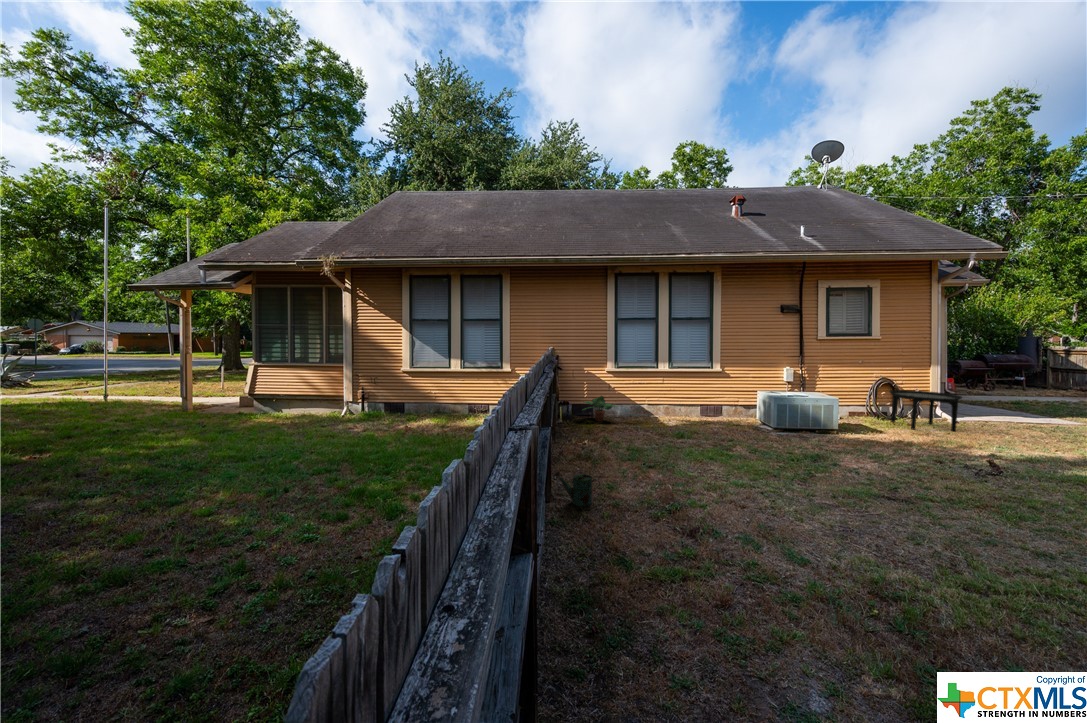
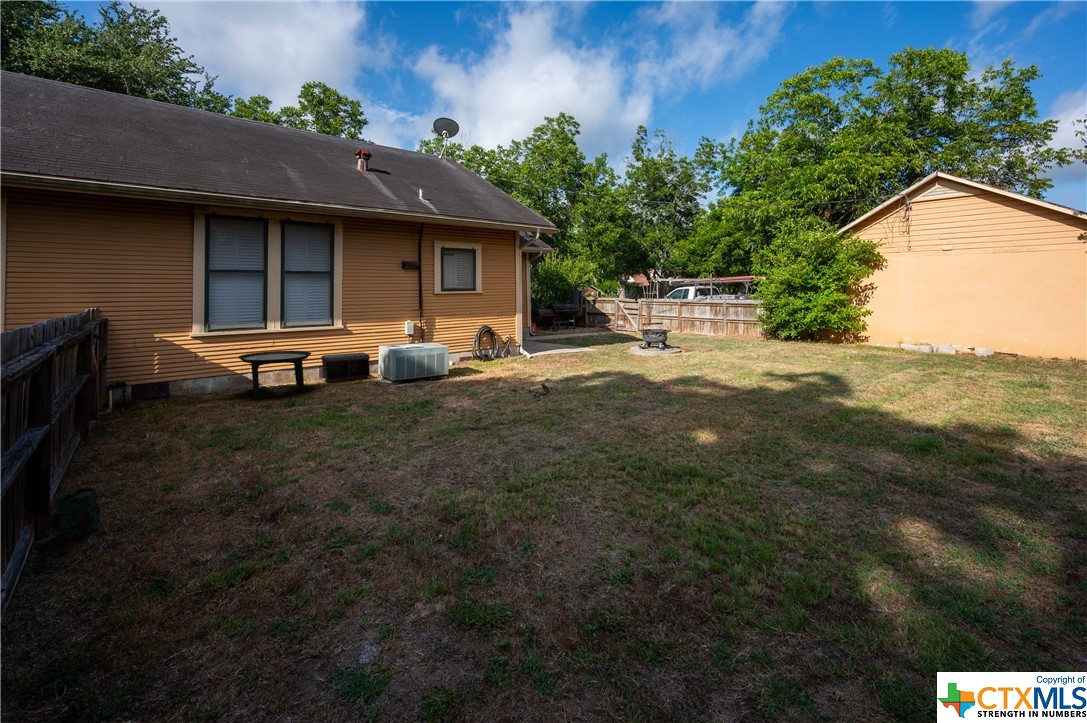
round table: present [890,390,962,431] -> present [238,351,311,397]
bench: none [700,395,747,422] -> present [321,352,370,383]
potted plant: present [585,396,616,422] -> none [144,368,208,402]

